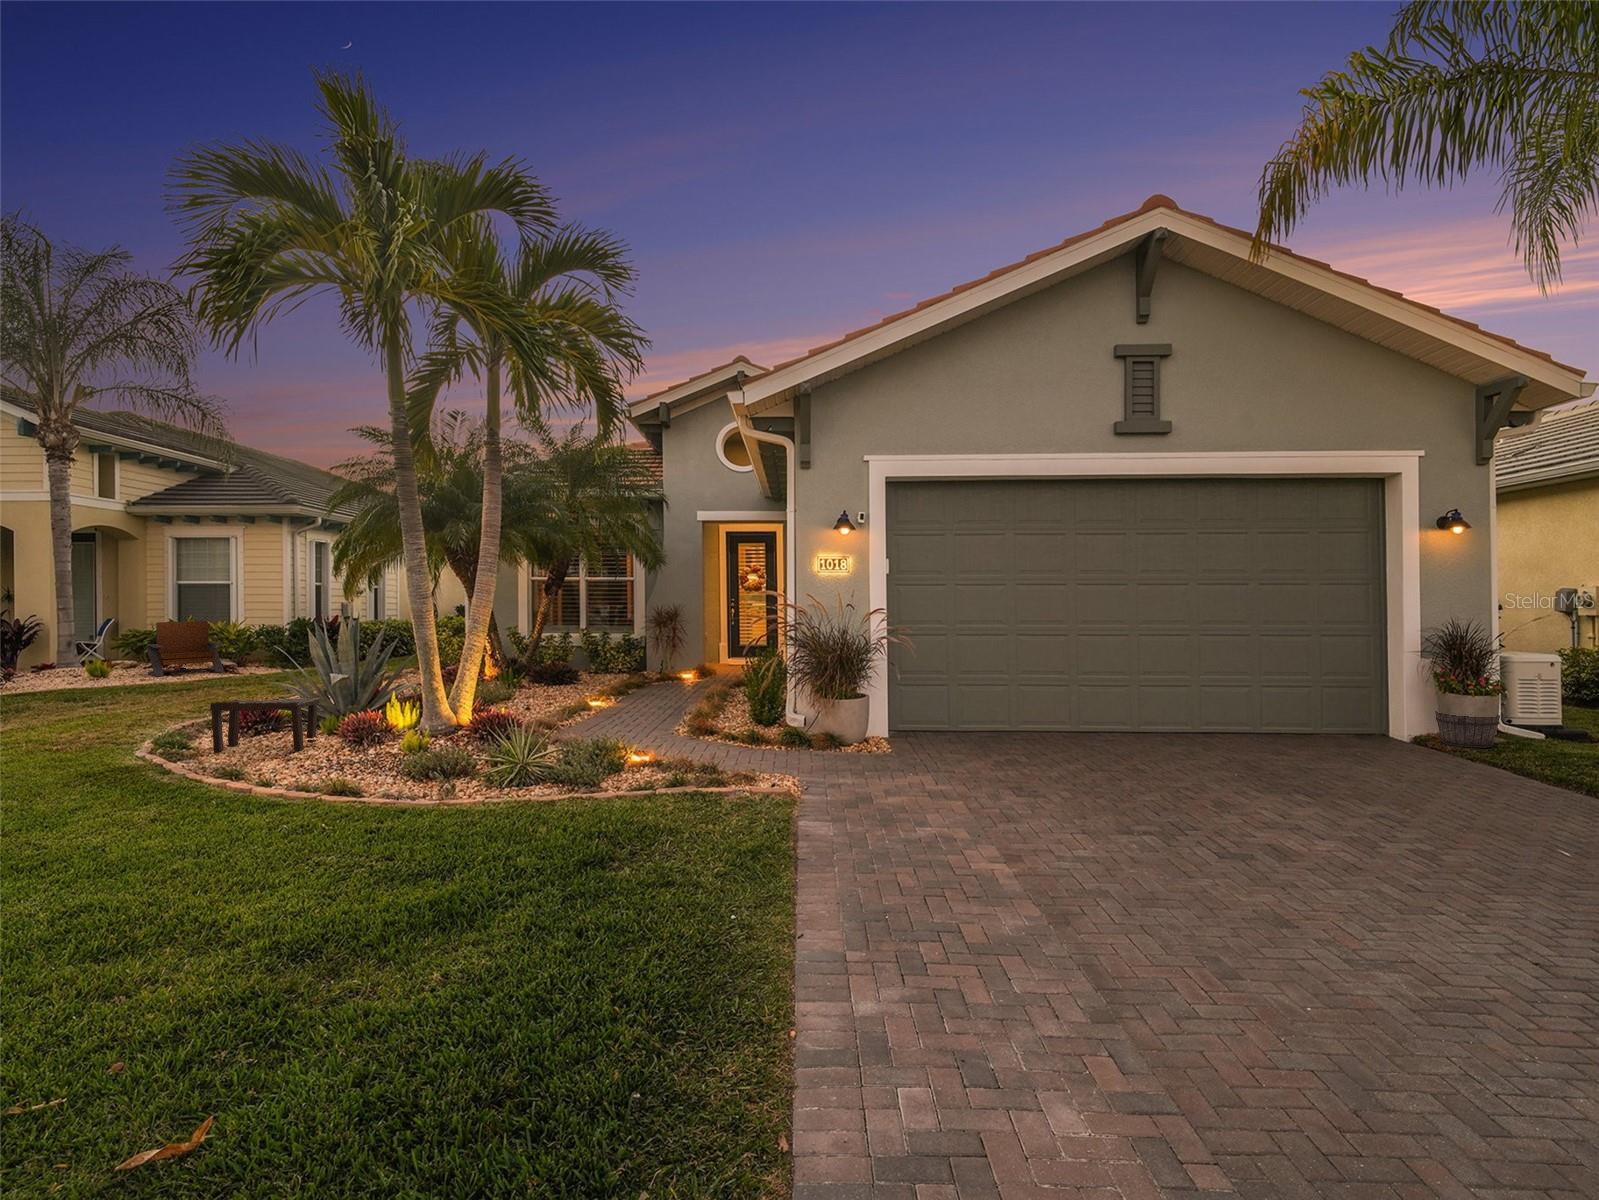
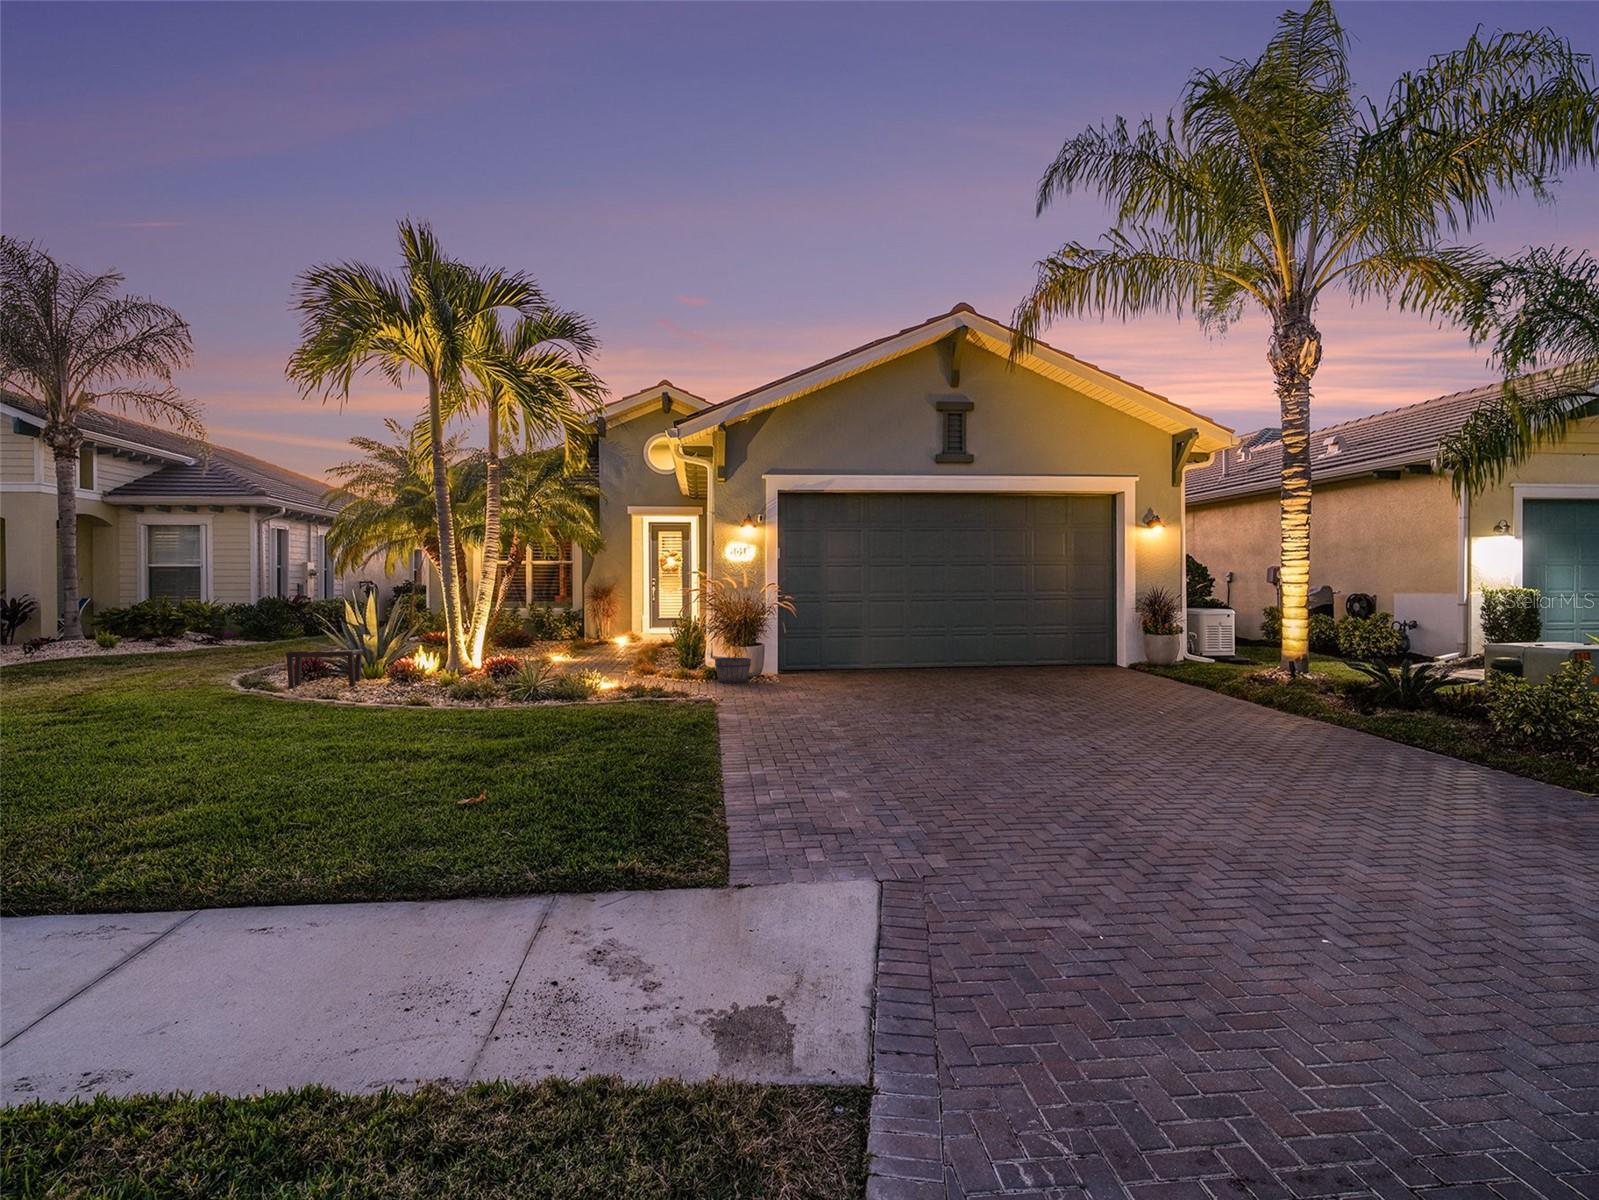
lounge chair: present [147,621,224,676] -> none [142,599,213,646]
decorative plant: none [231,638,264,666] -> present [224,616,234,638]
wooden bucket: present [1435,711,1500,748] -> present [715,651,751,683]

